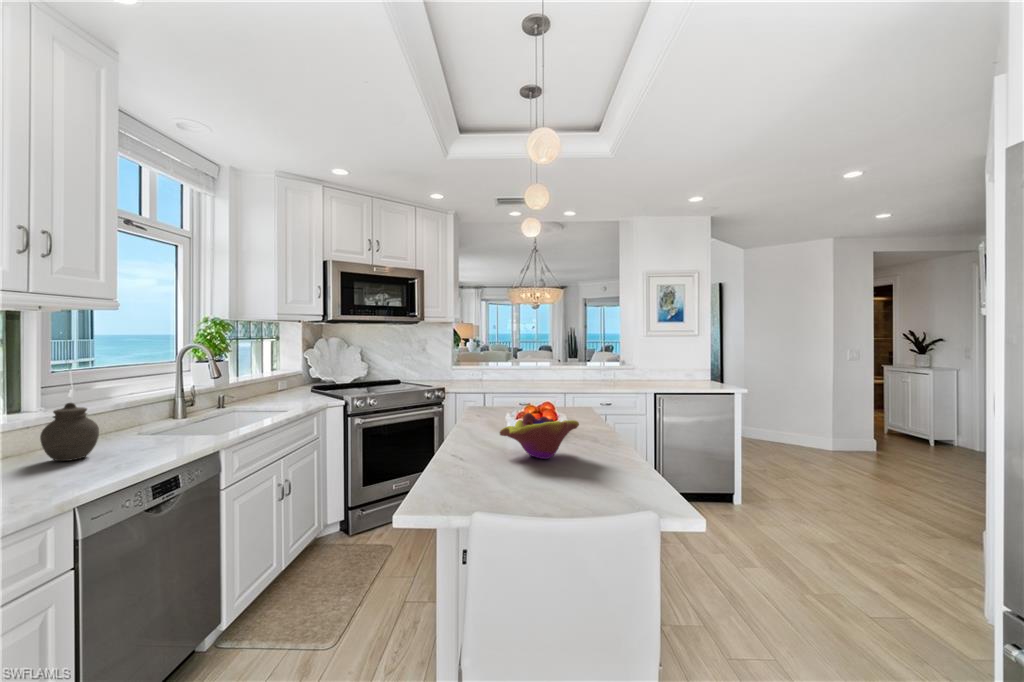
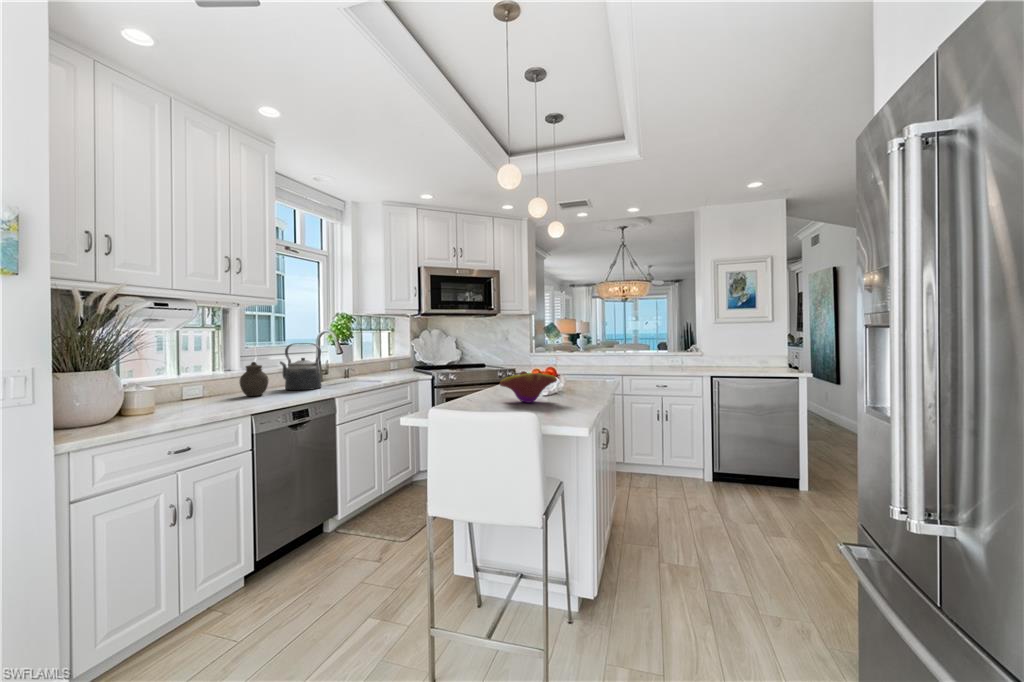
kettle: none [116,366,193,441] -> present [280,343,322,390]

